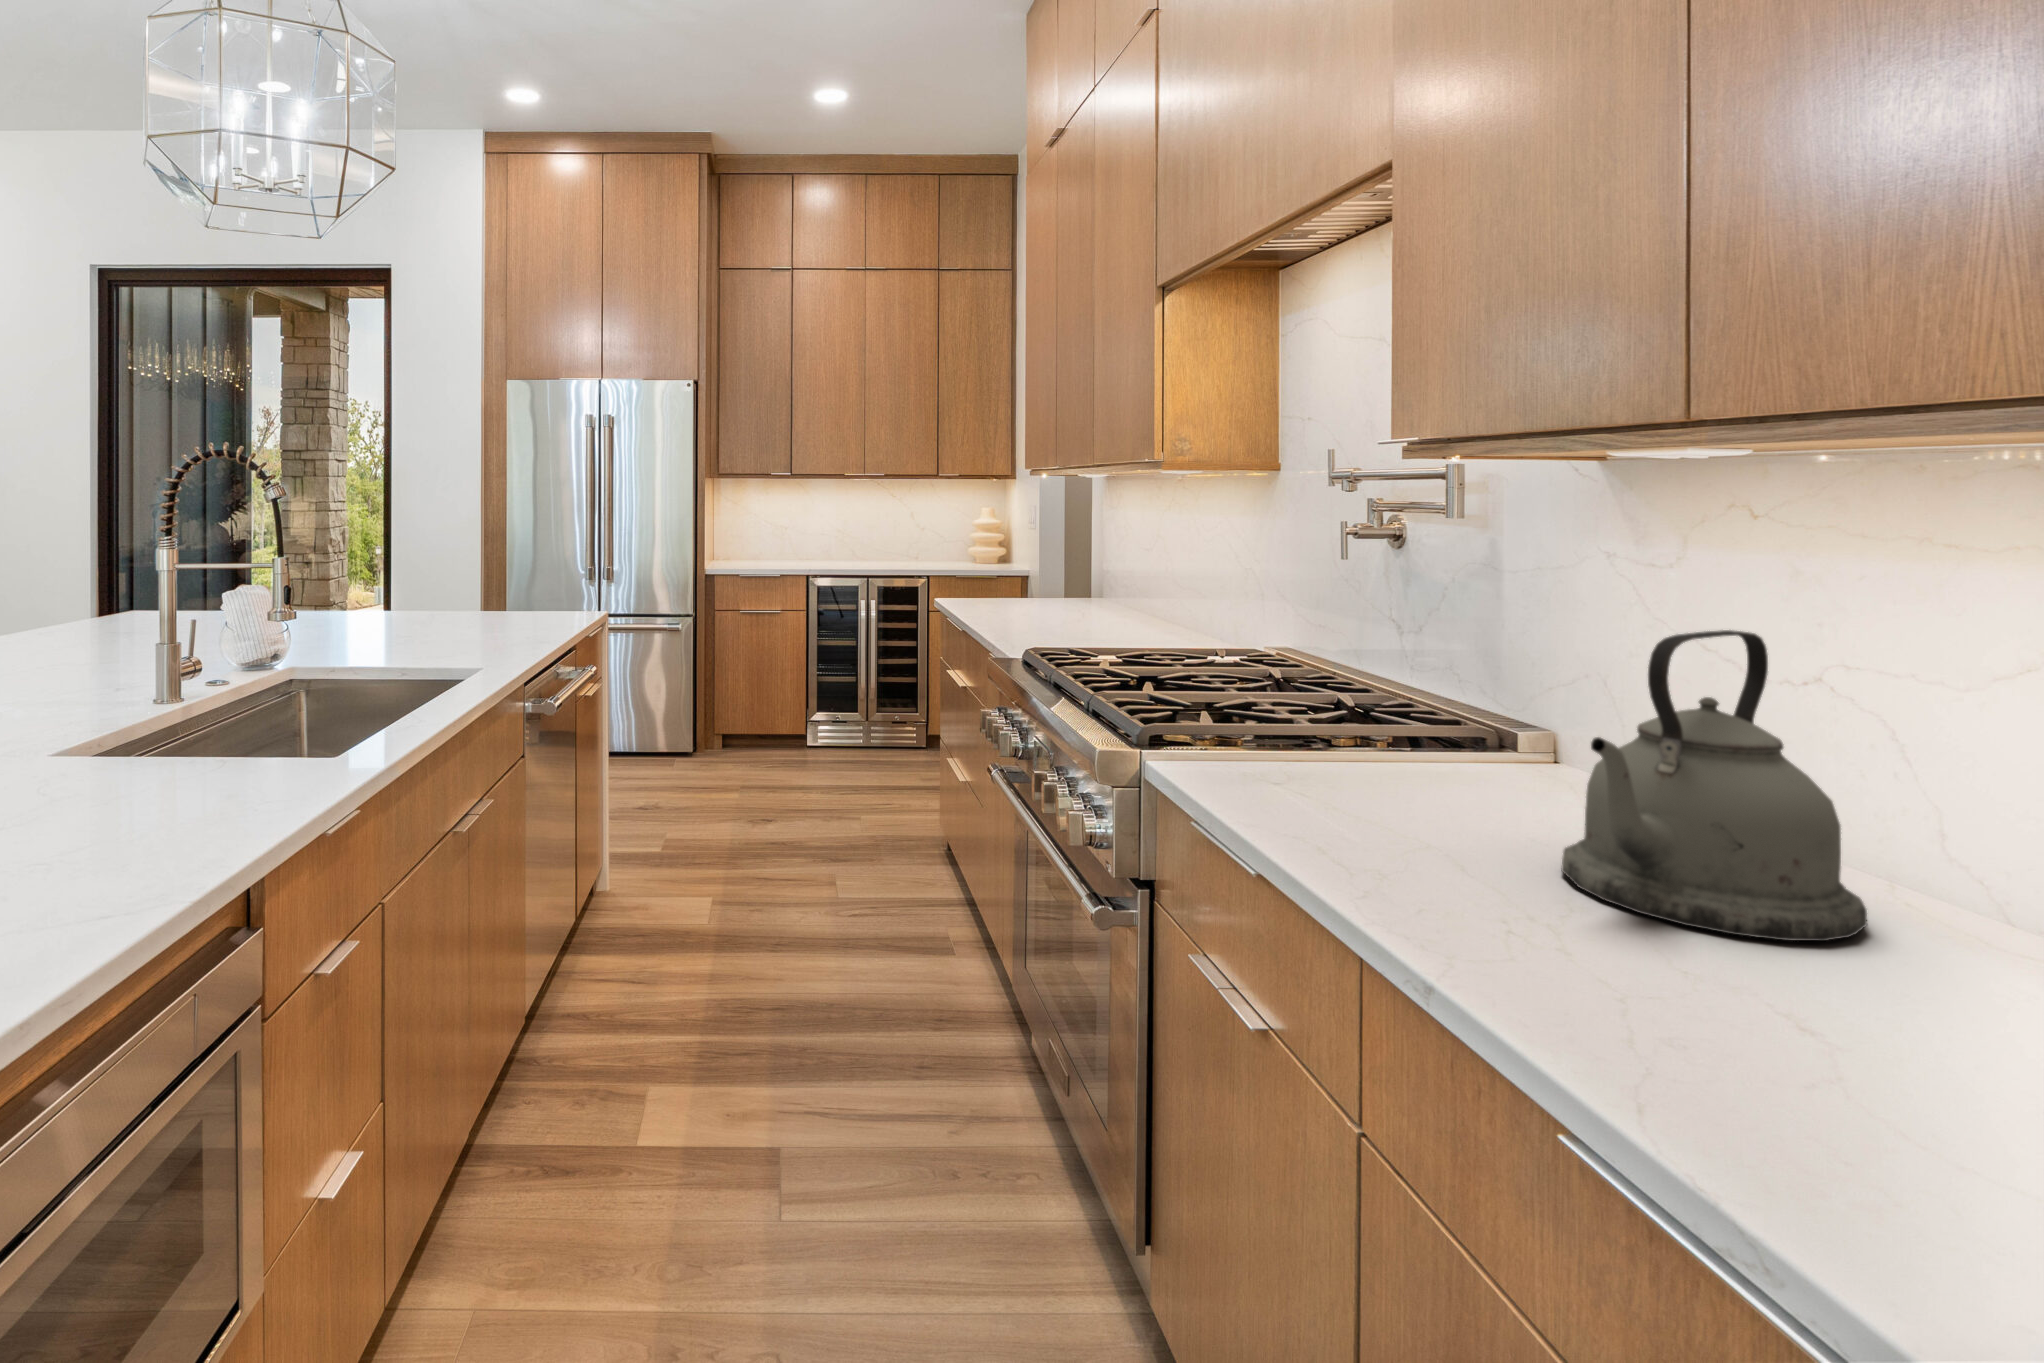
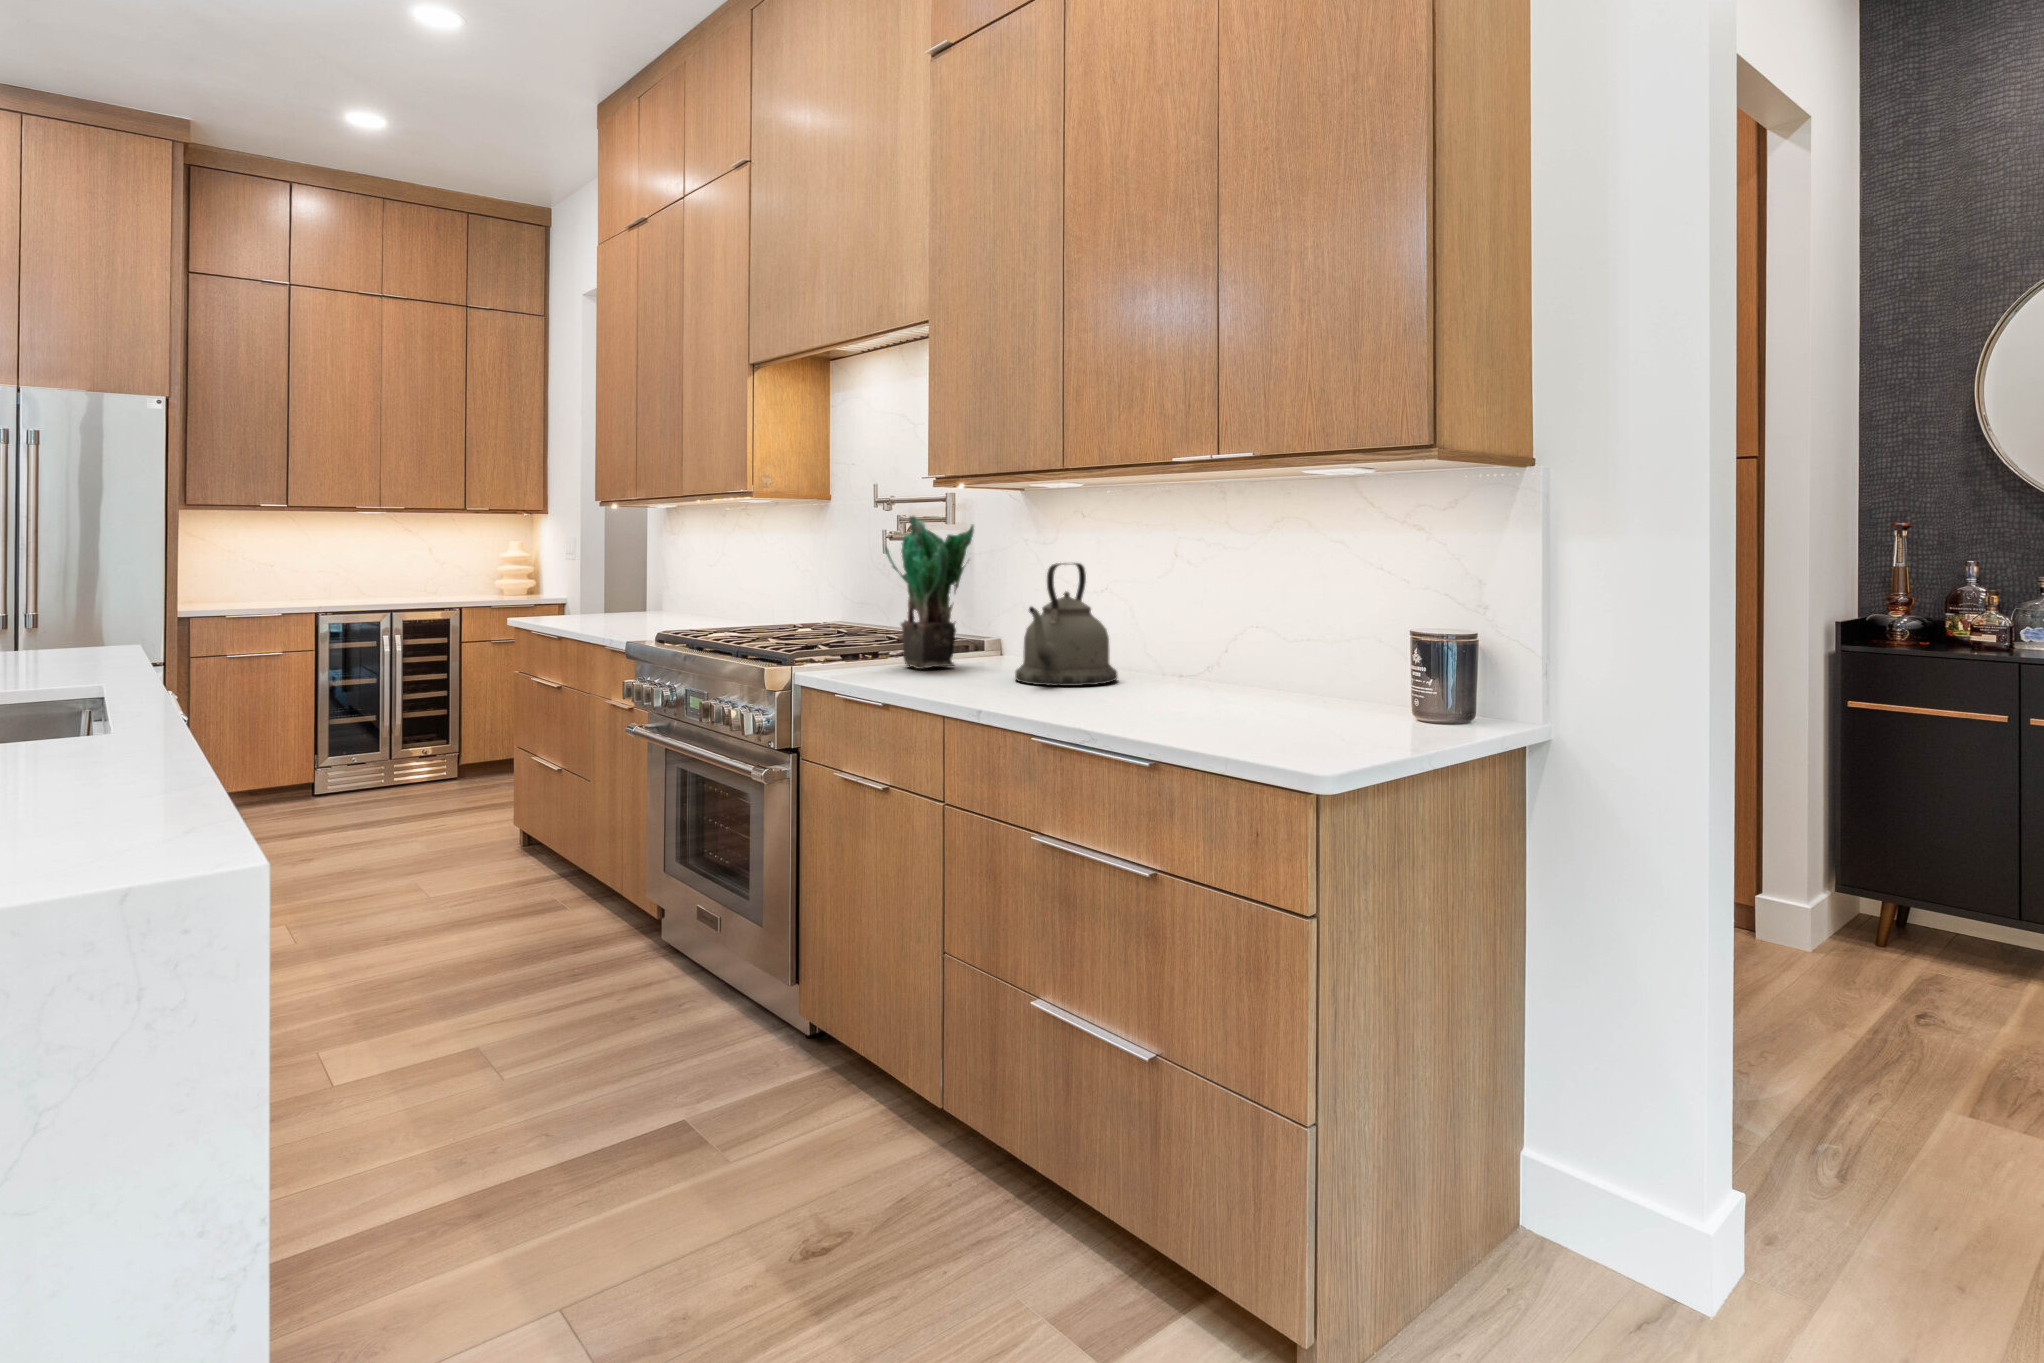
potted plant: none [1289,511,1479,794] -> present [885,516,974,669]

